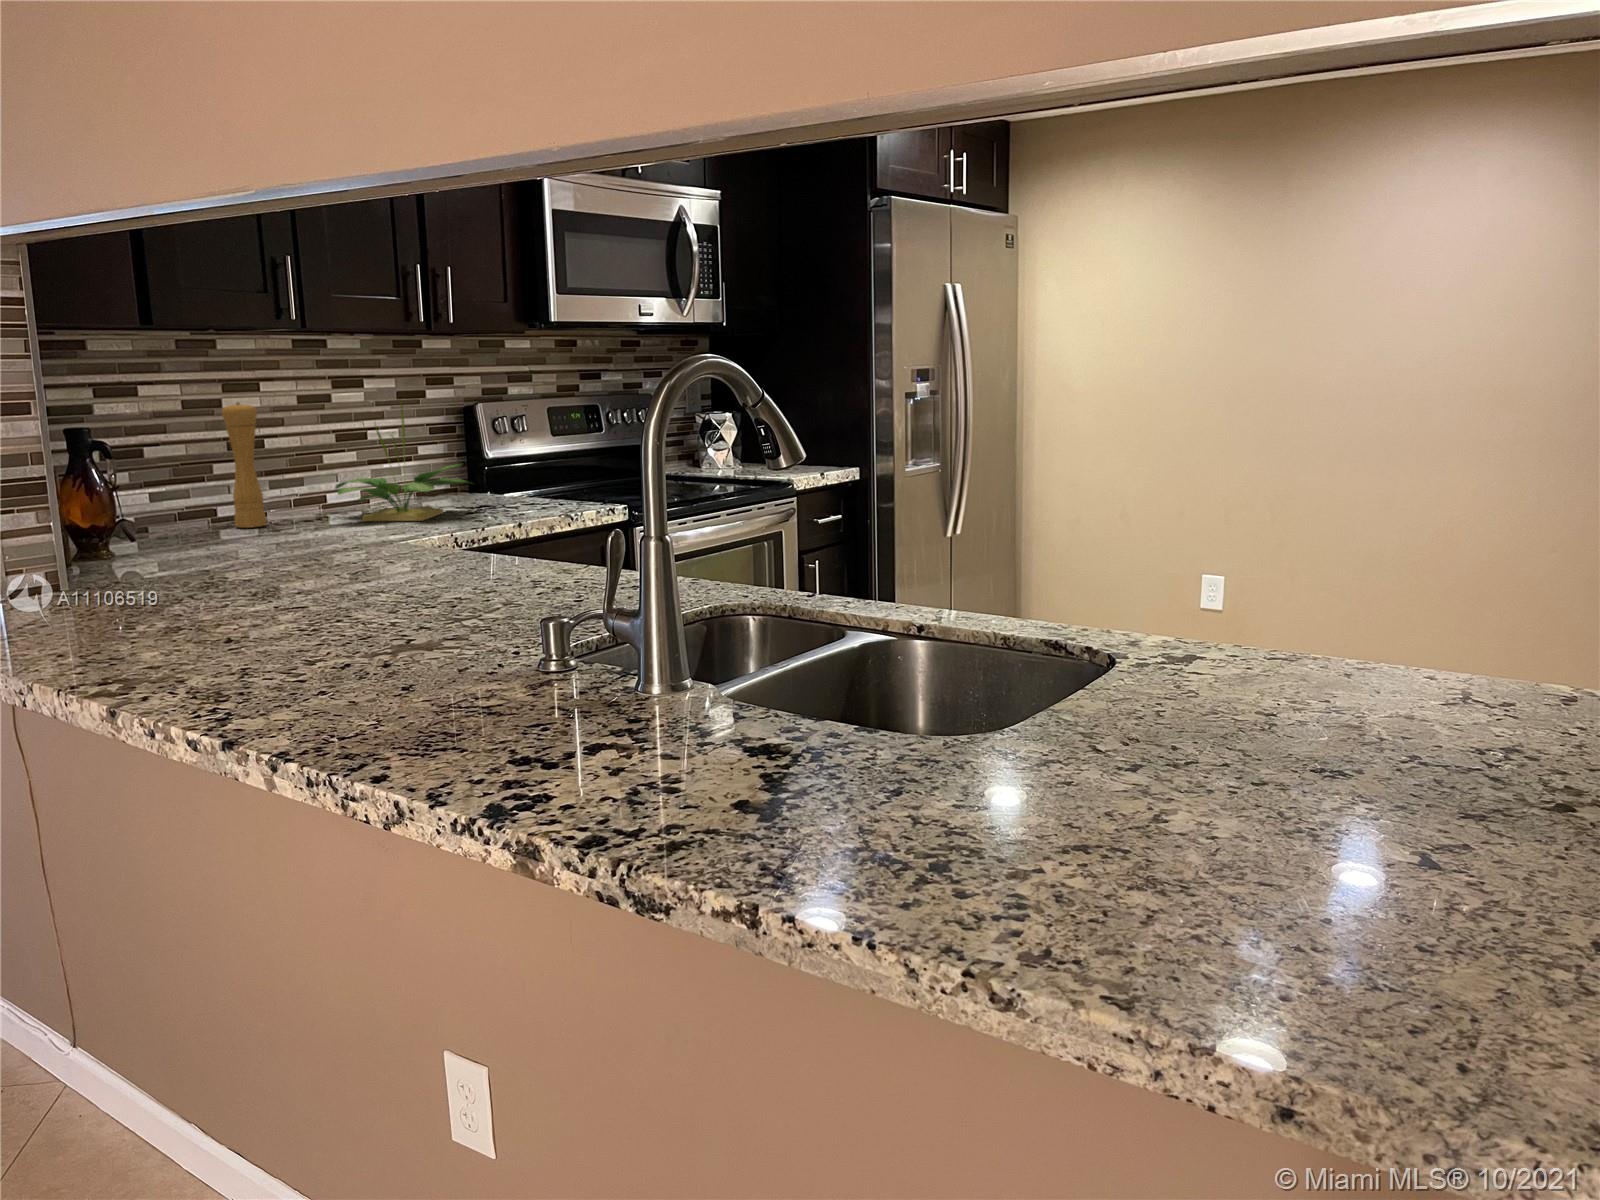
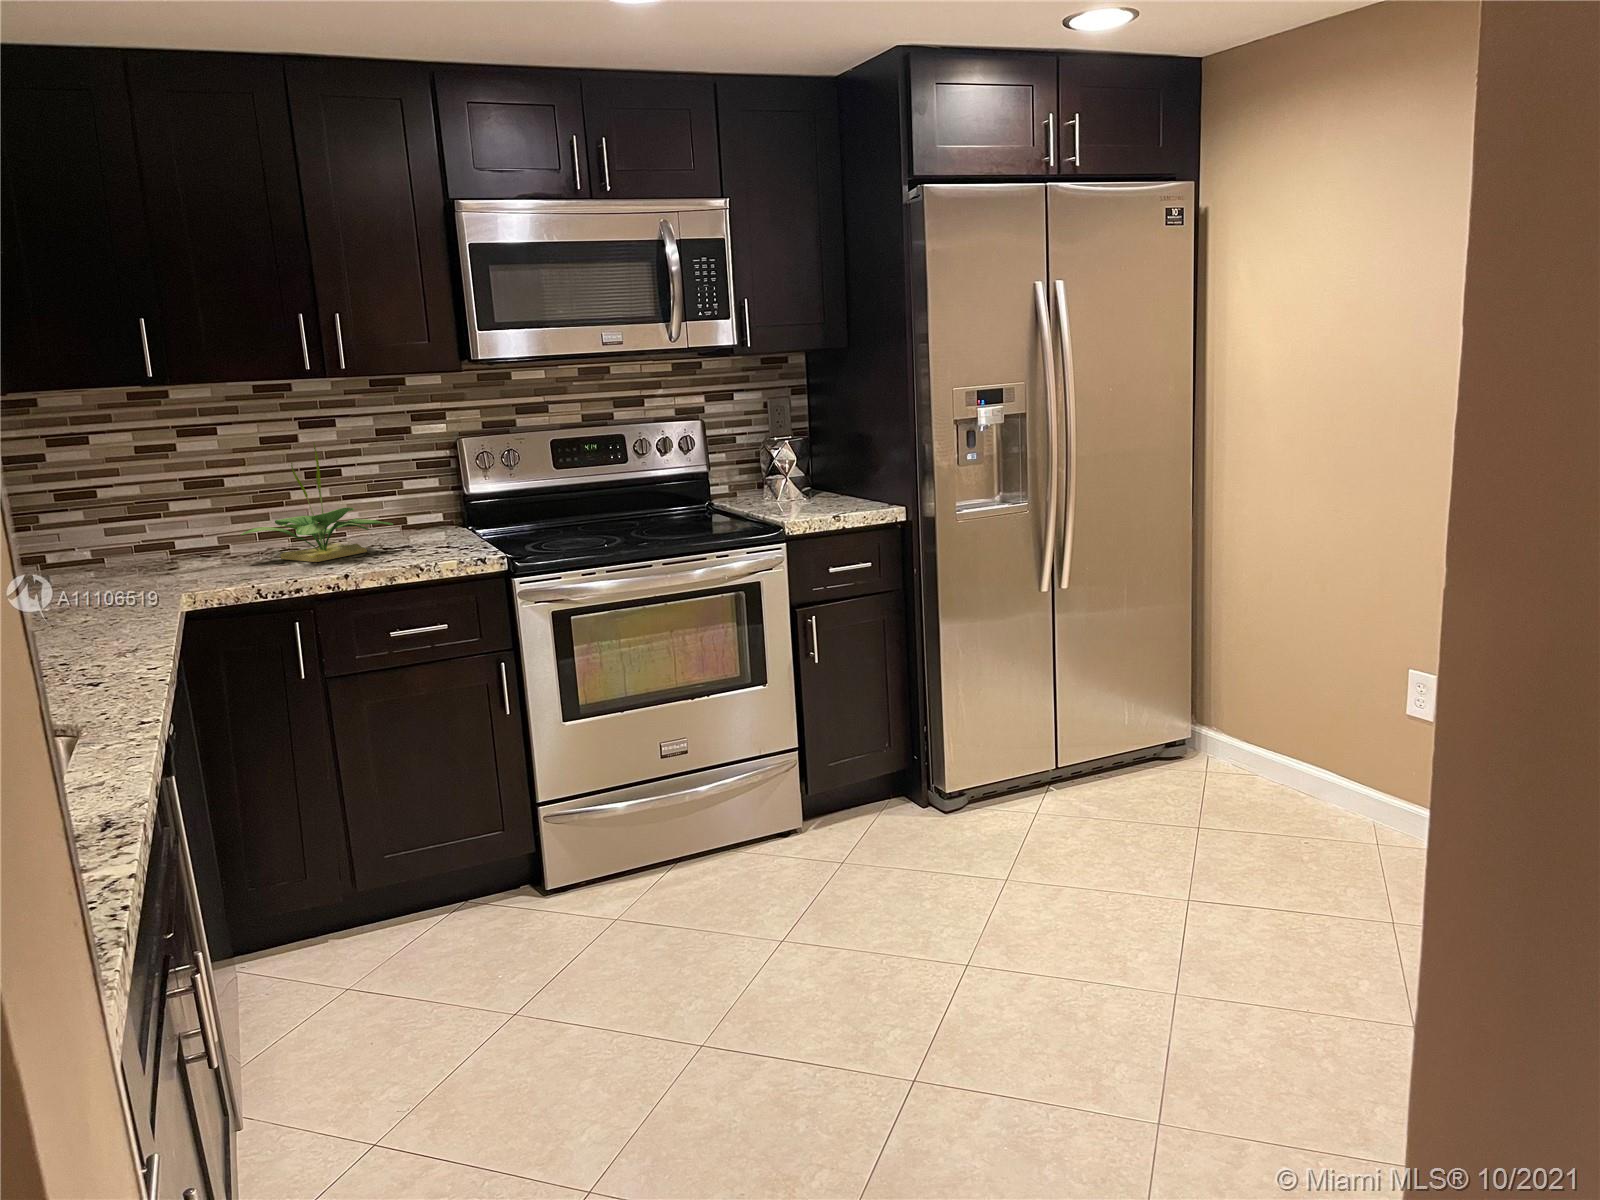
pepper mill: present [222,402,267,528] -> none [165,448,211,561]

